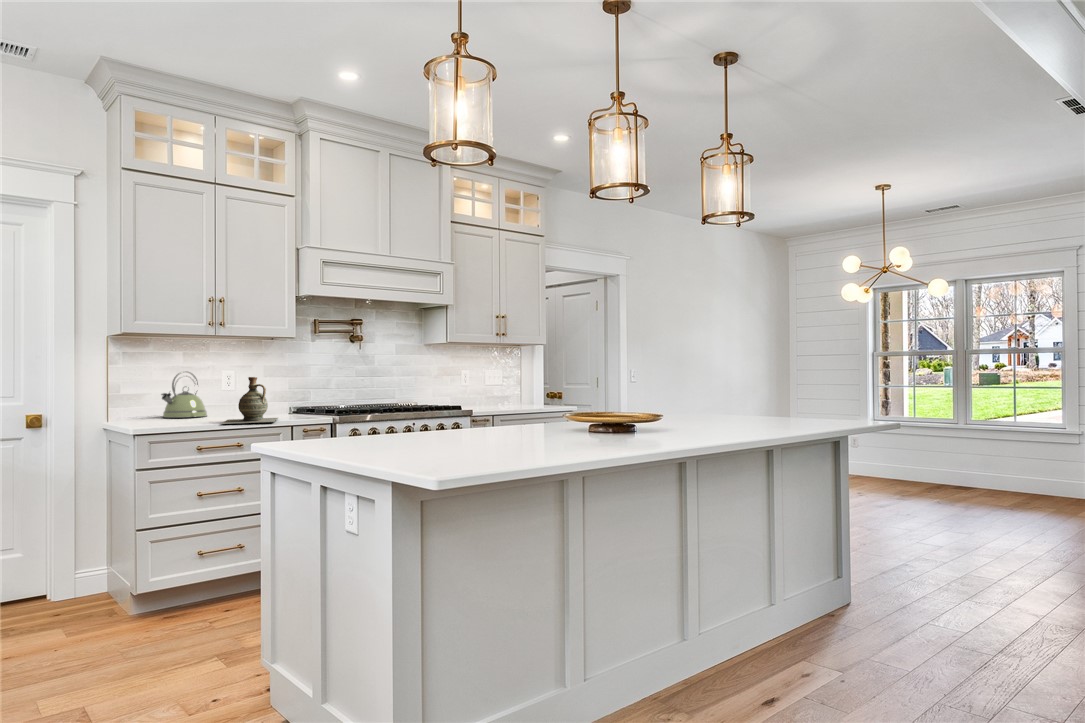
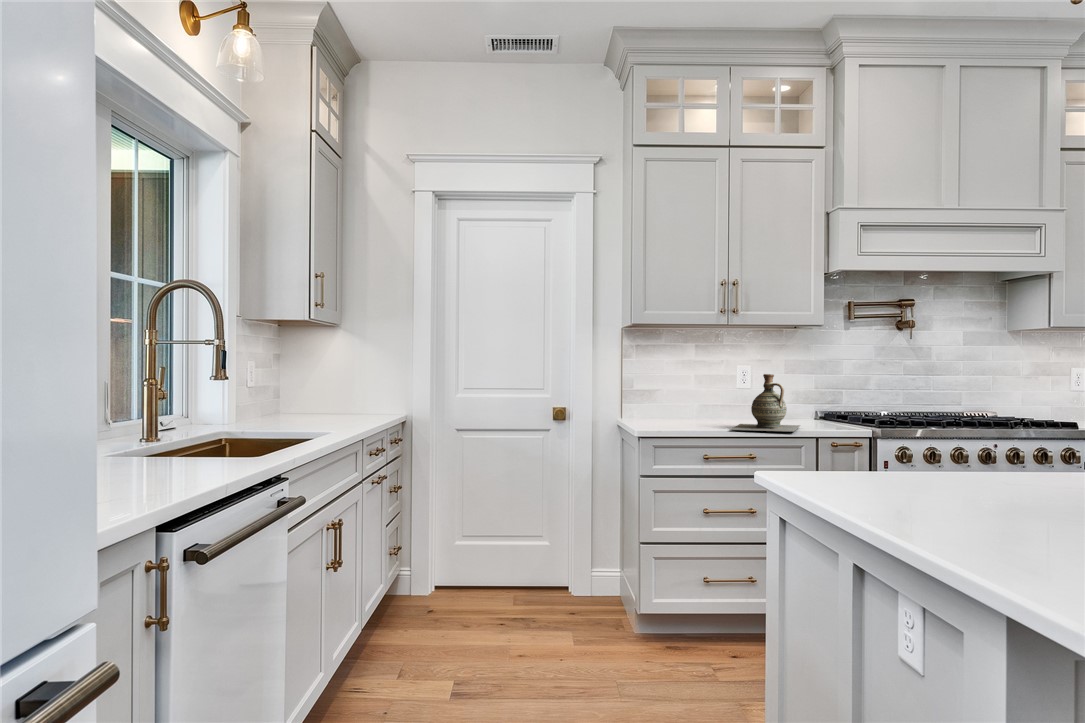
kettle: present [161,371,207,418] -> none [672,365,720,418]

